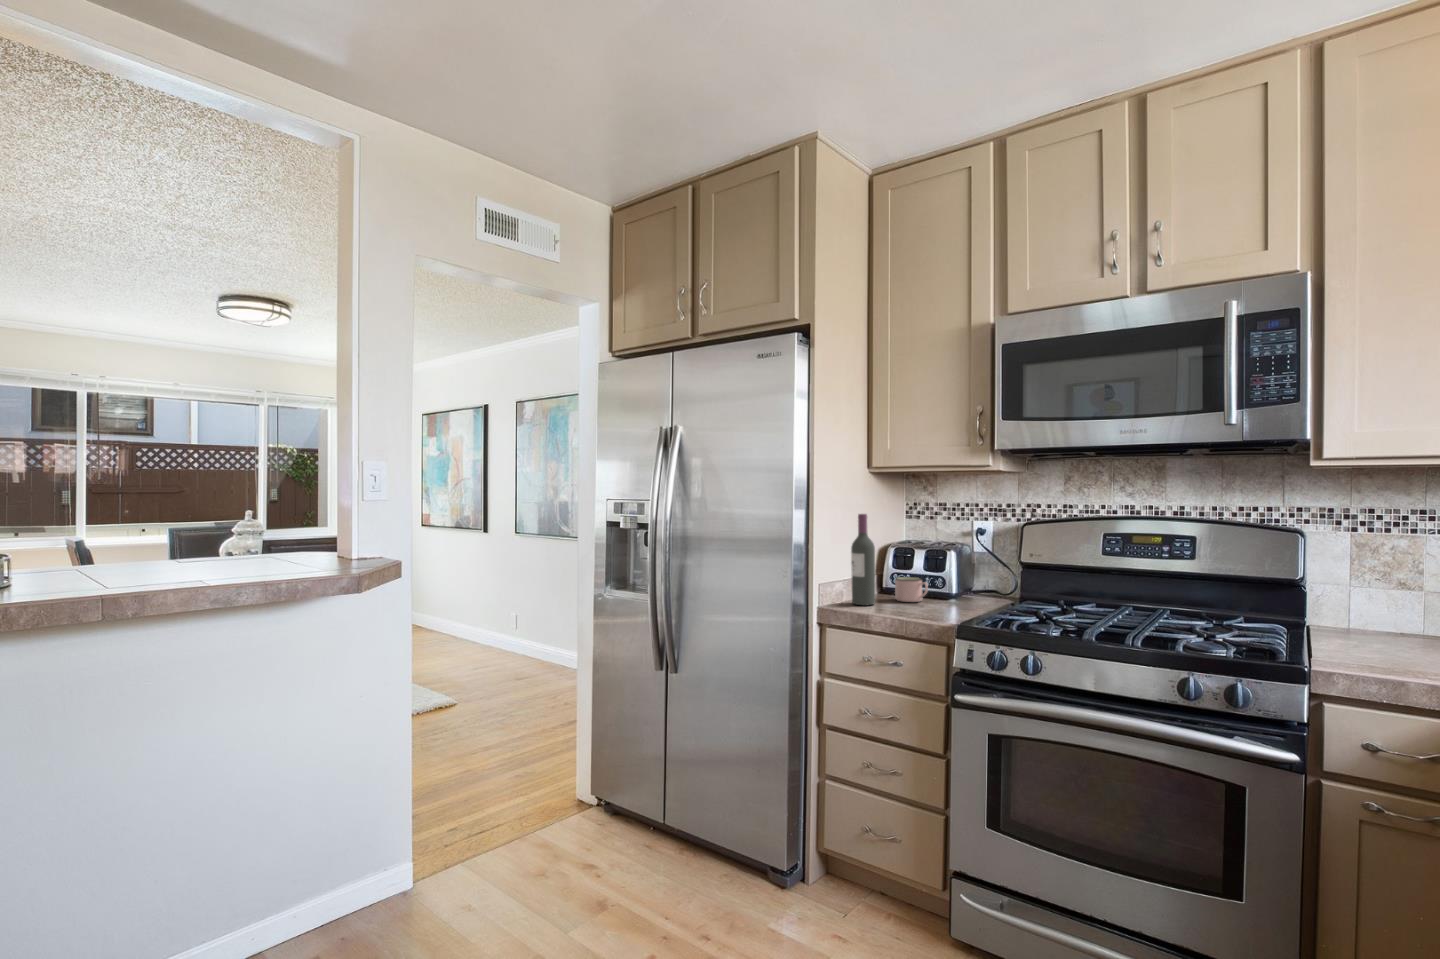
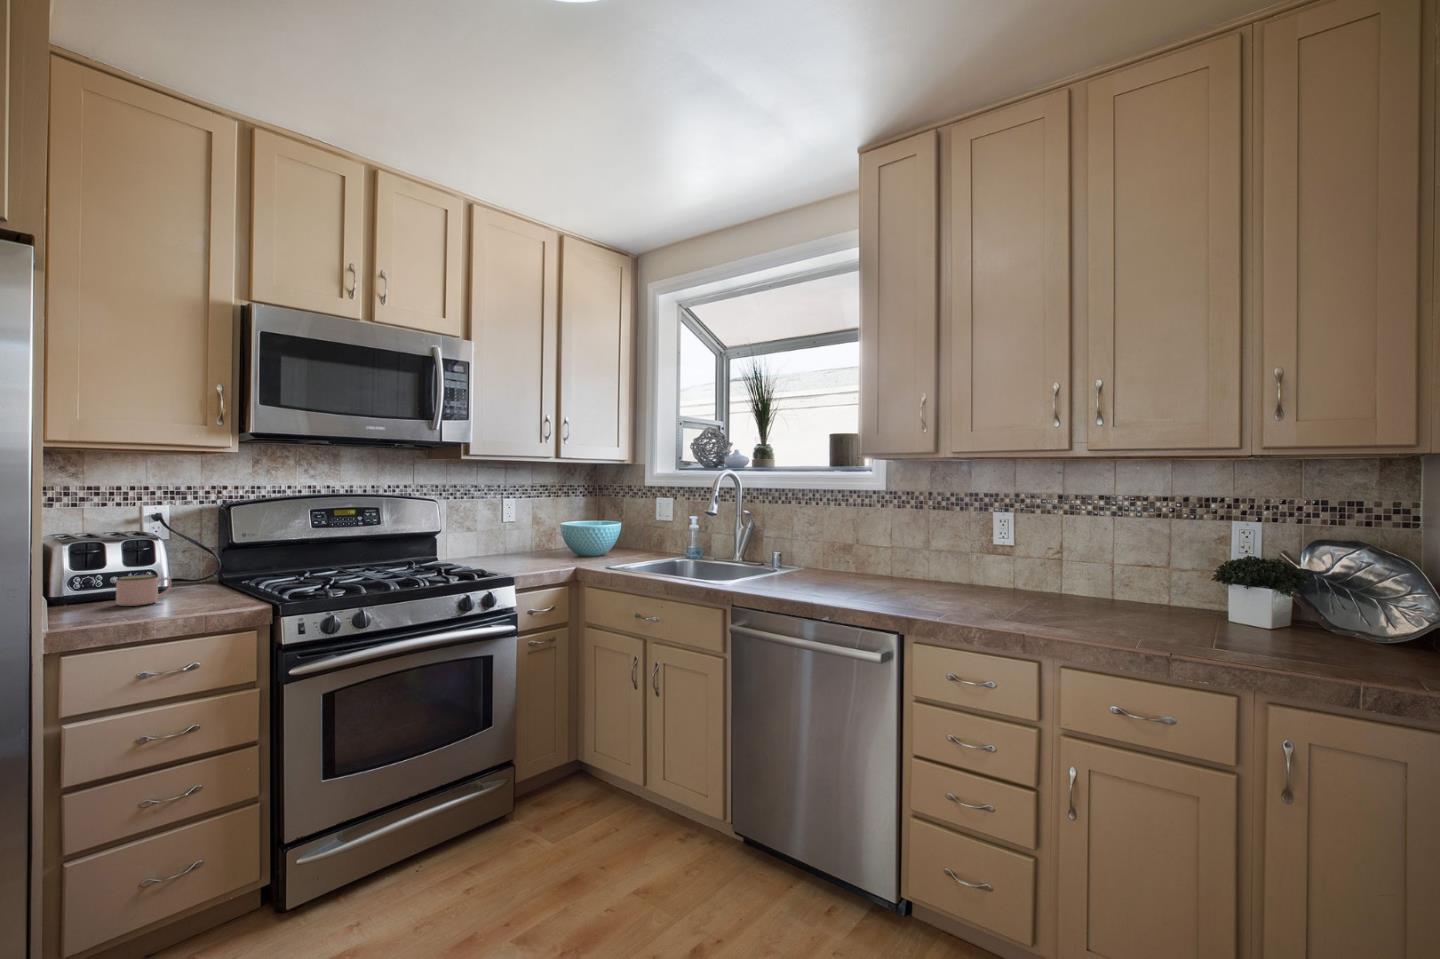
wine bottle: present [851,514,876,605] -> none [82,499,122,619]

